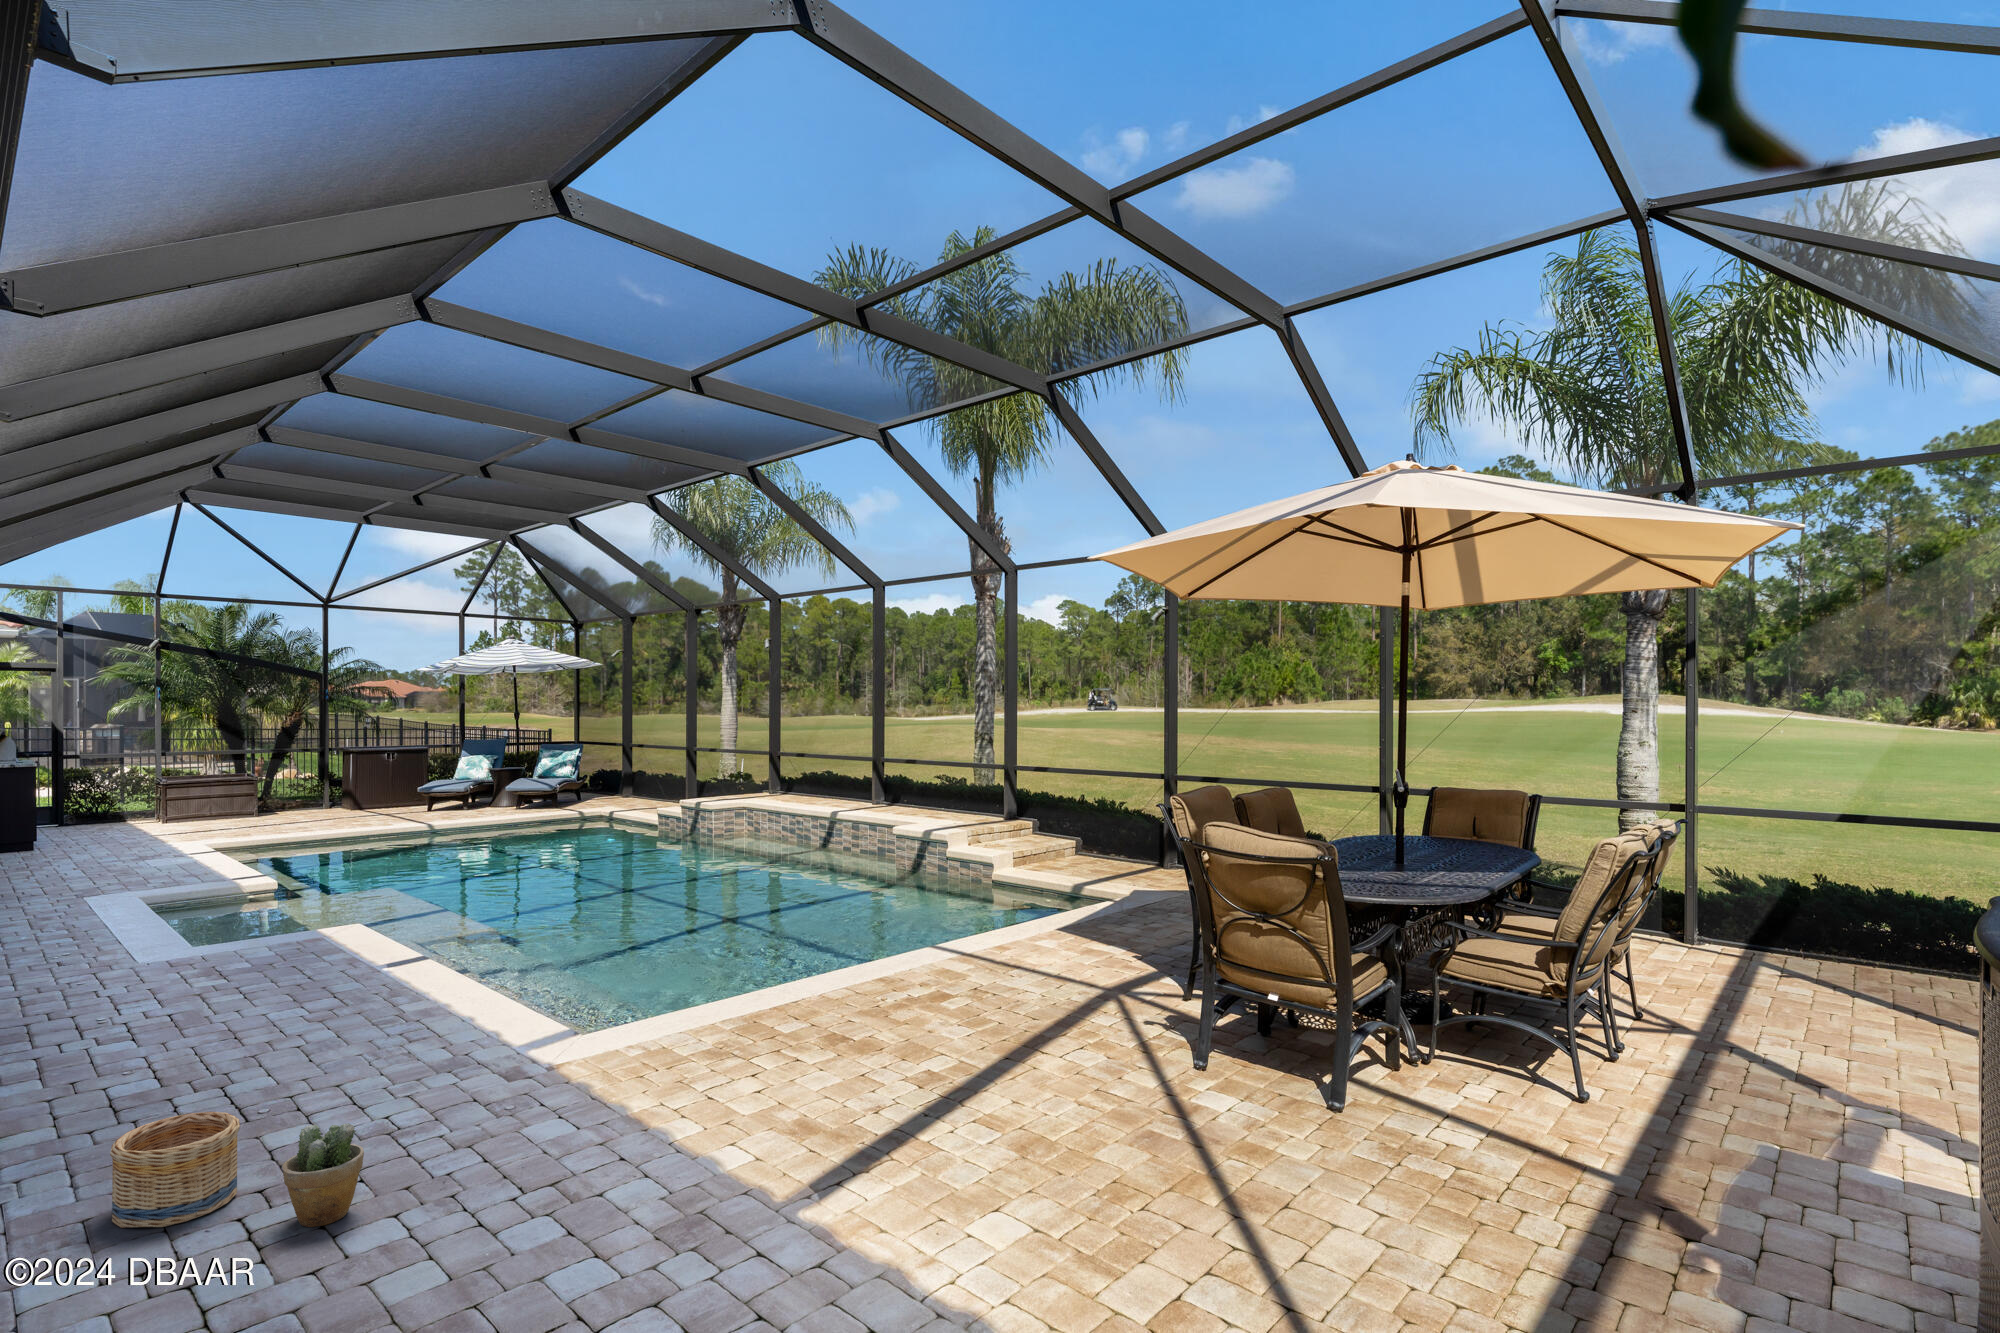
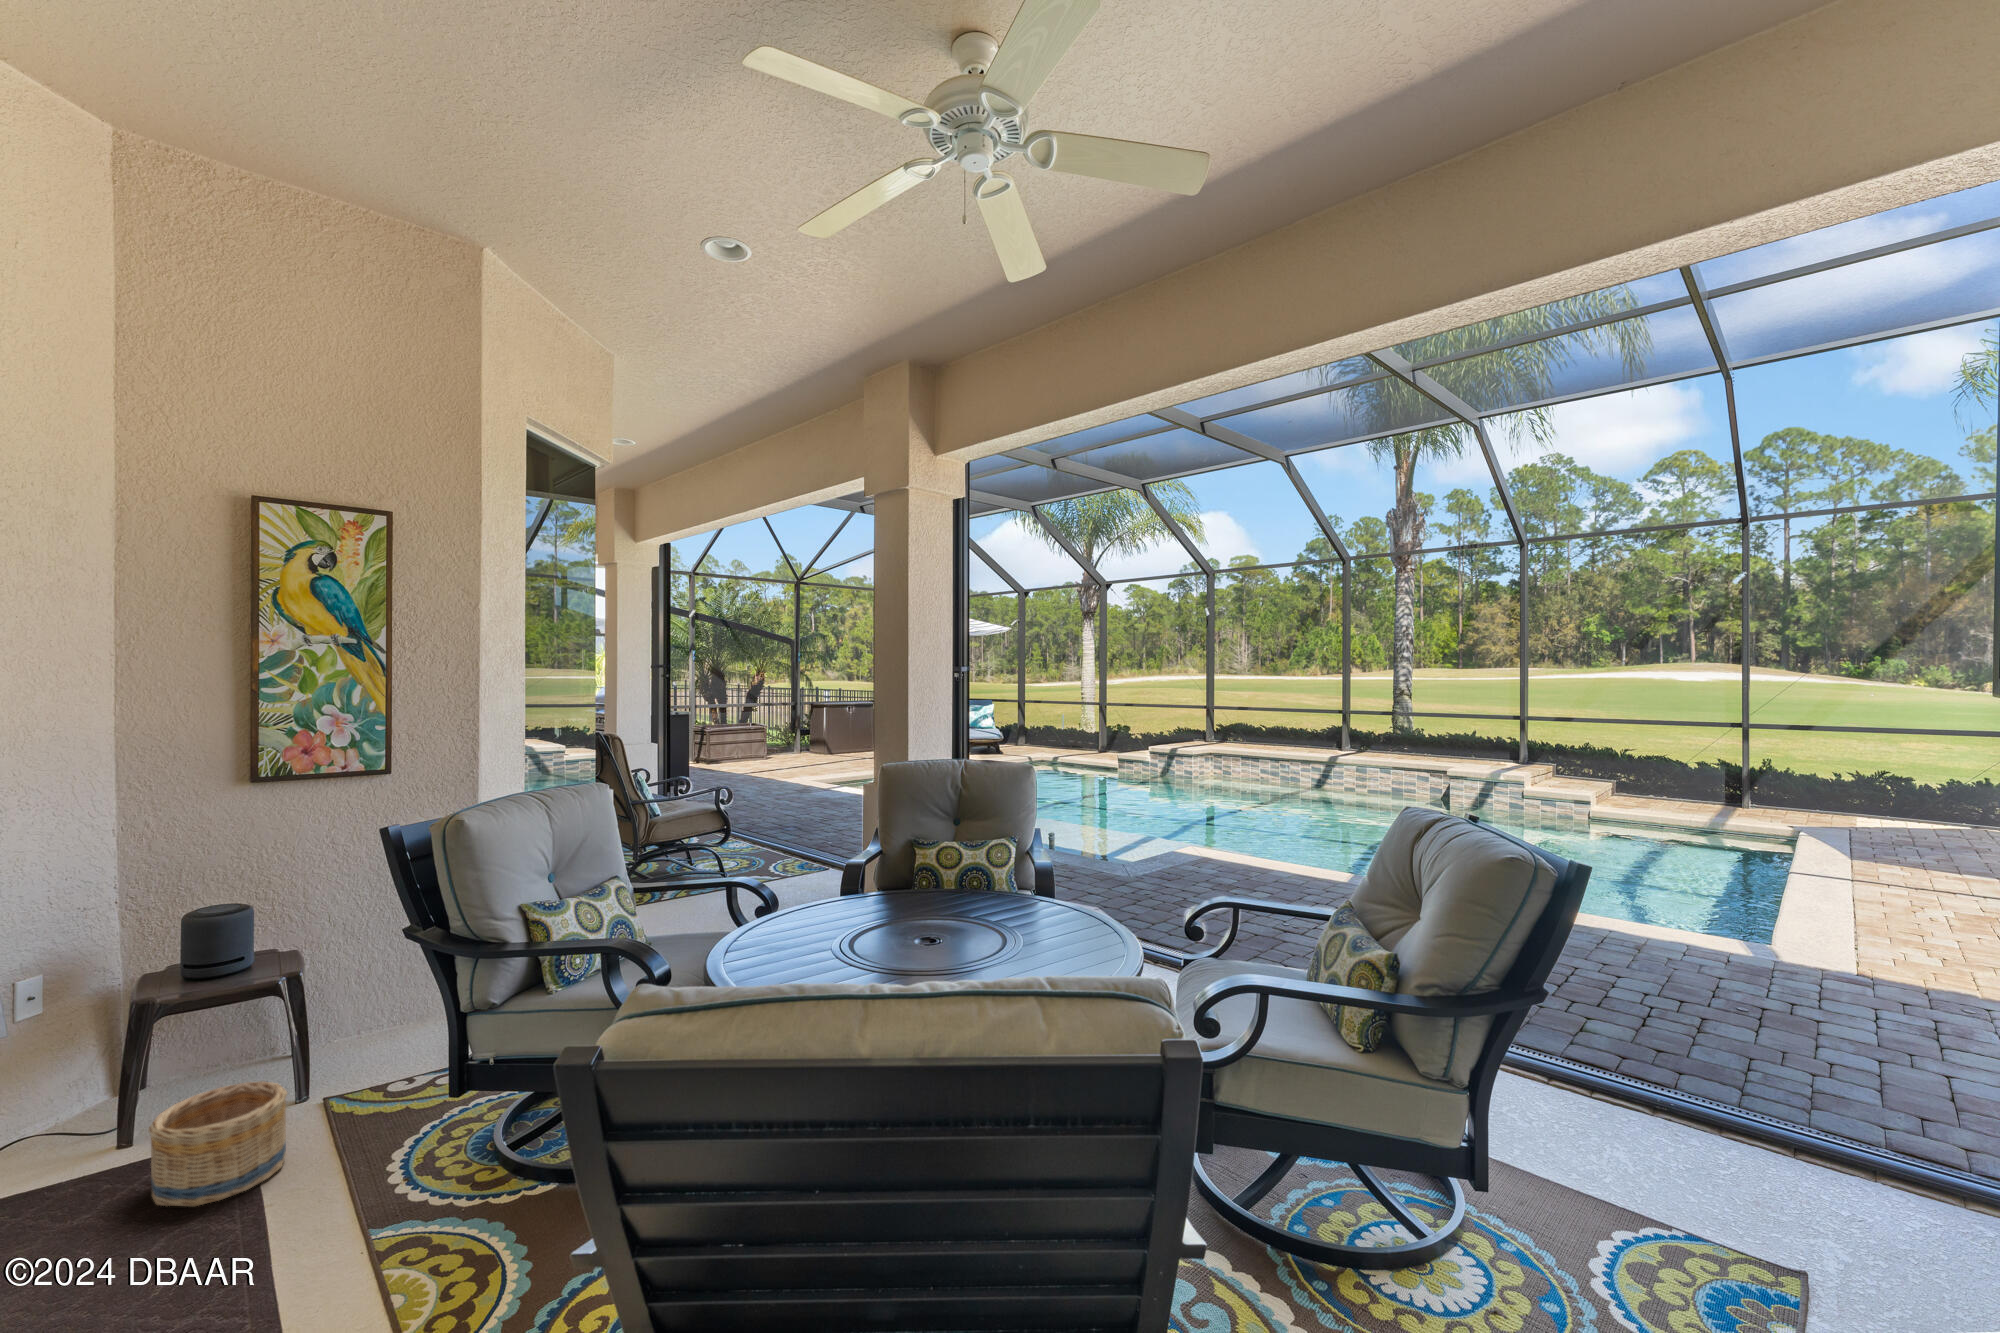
potted plant: present [282,1123,364,1227] -> none [307,1107,394,1214]

